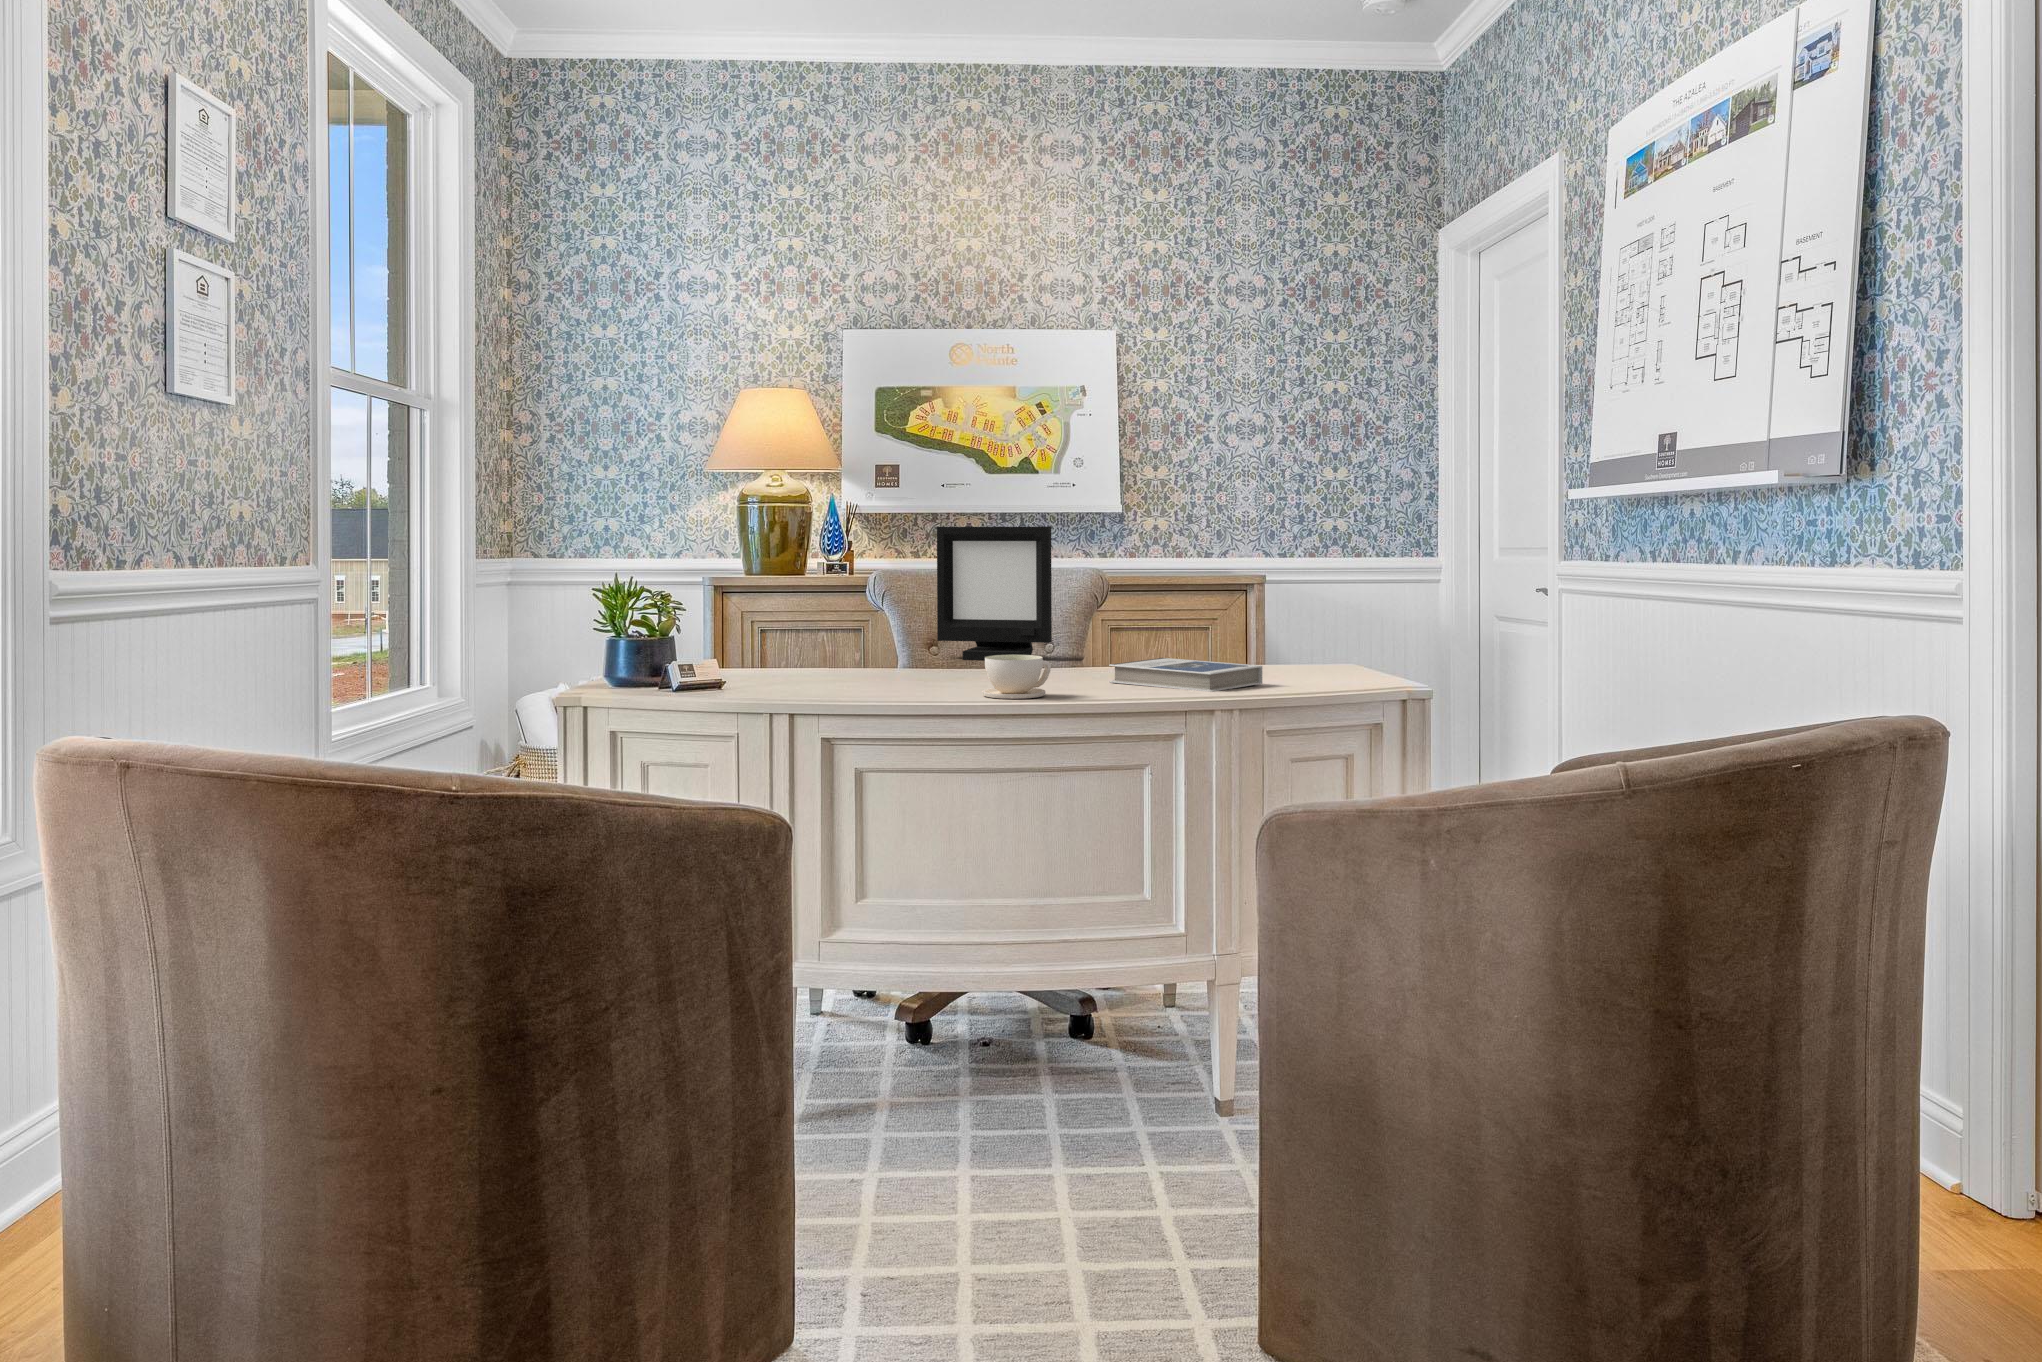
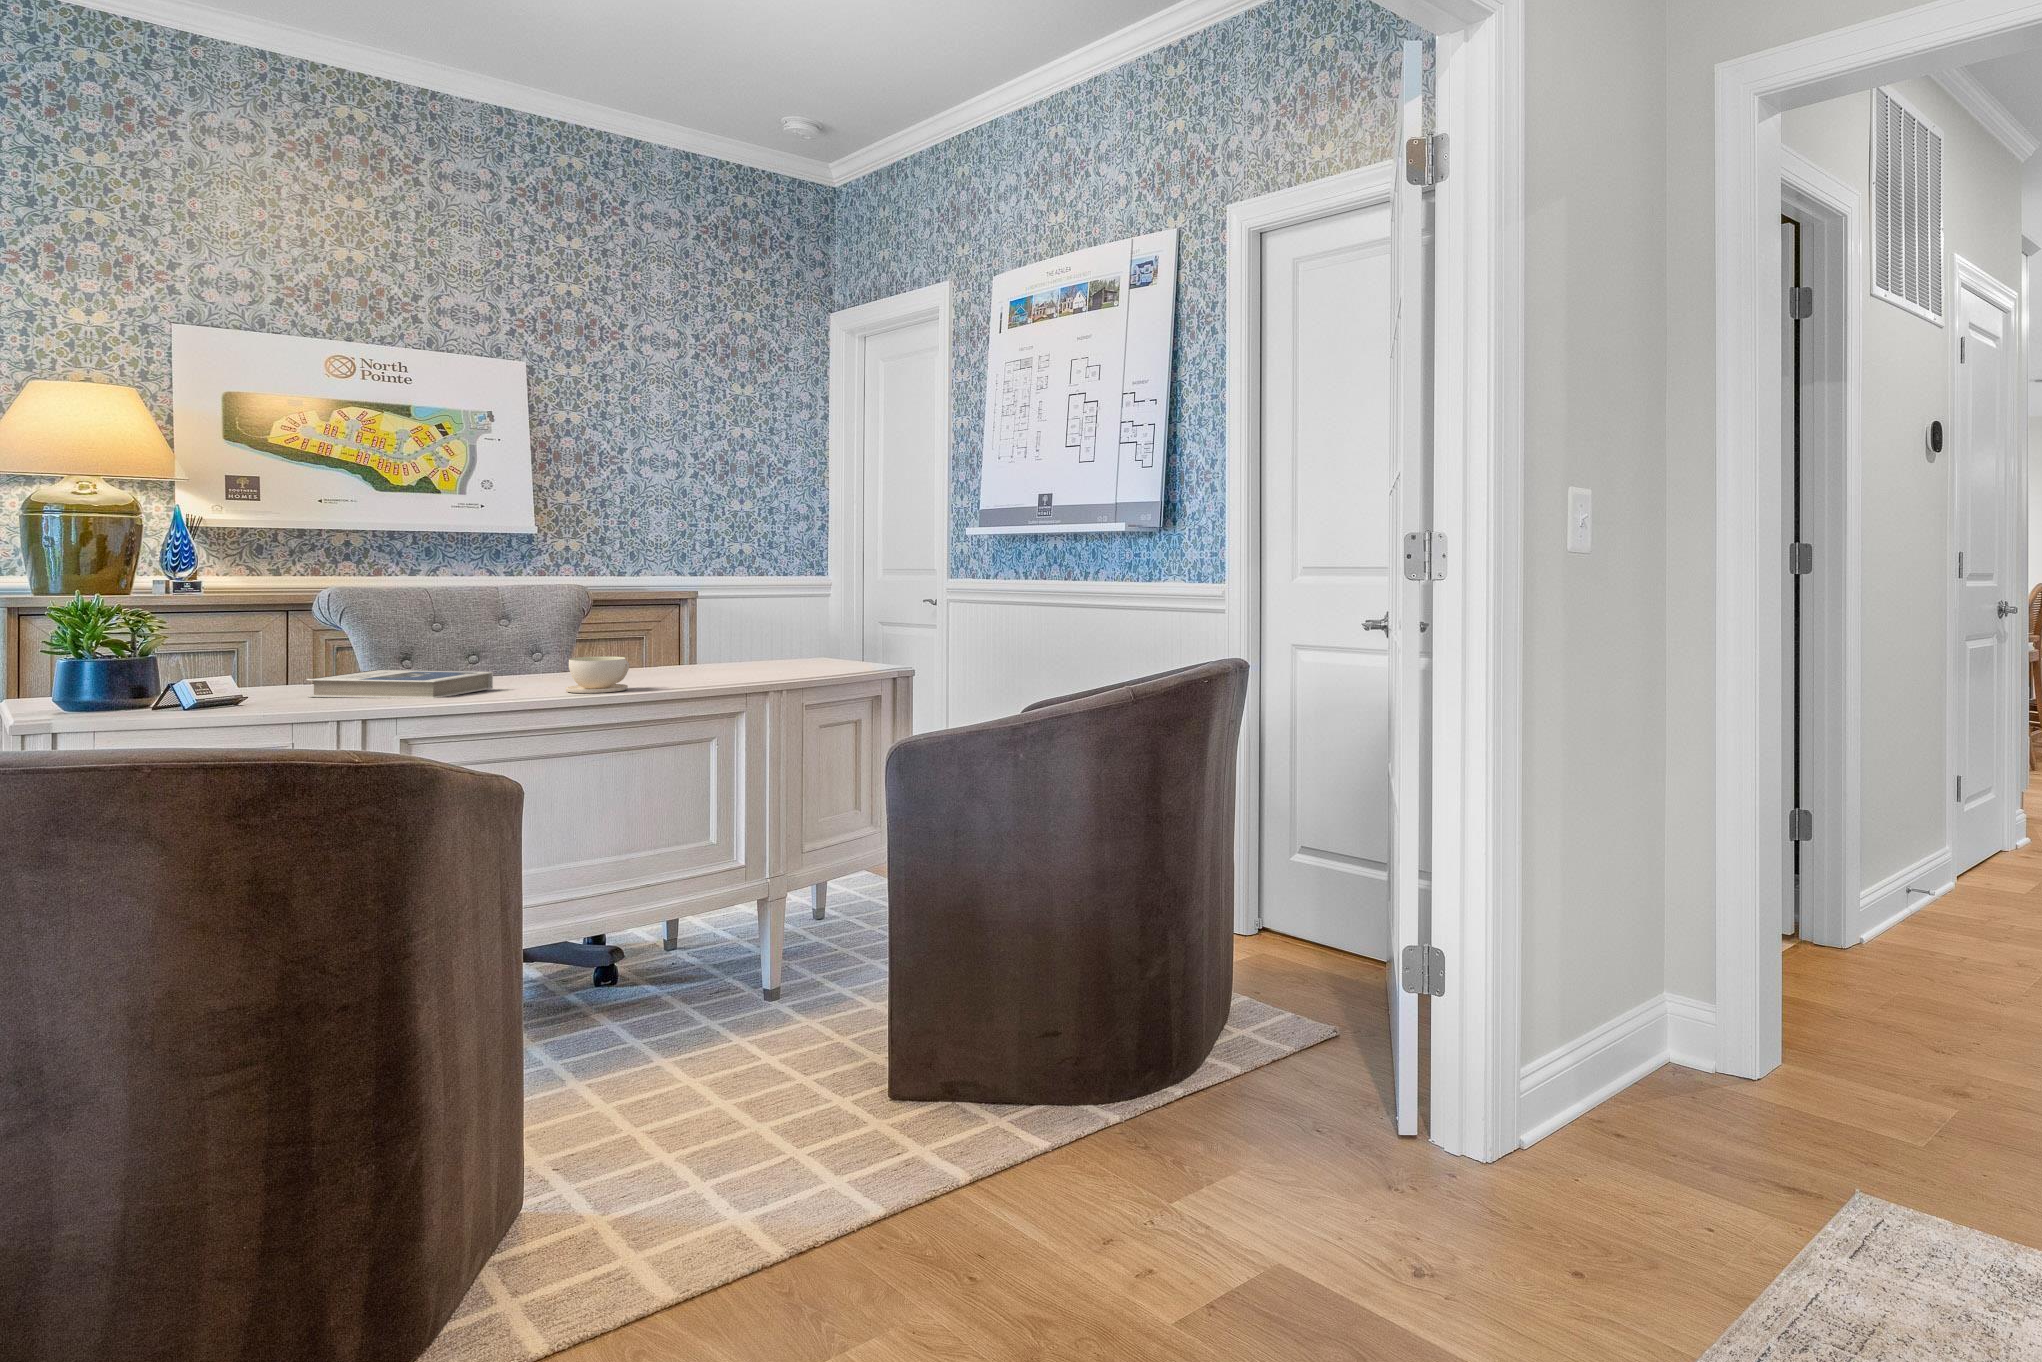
picture frame: present [937,527,1052,660] -> none [415,545,547,670]
hardback book: present [1109,658,1263,692] -> present [306,670,493,699]

